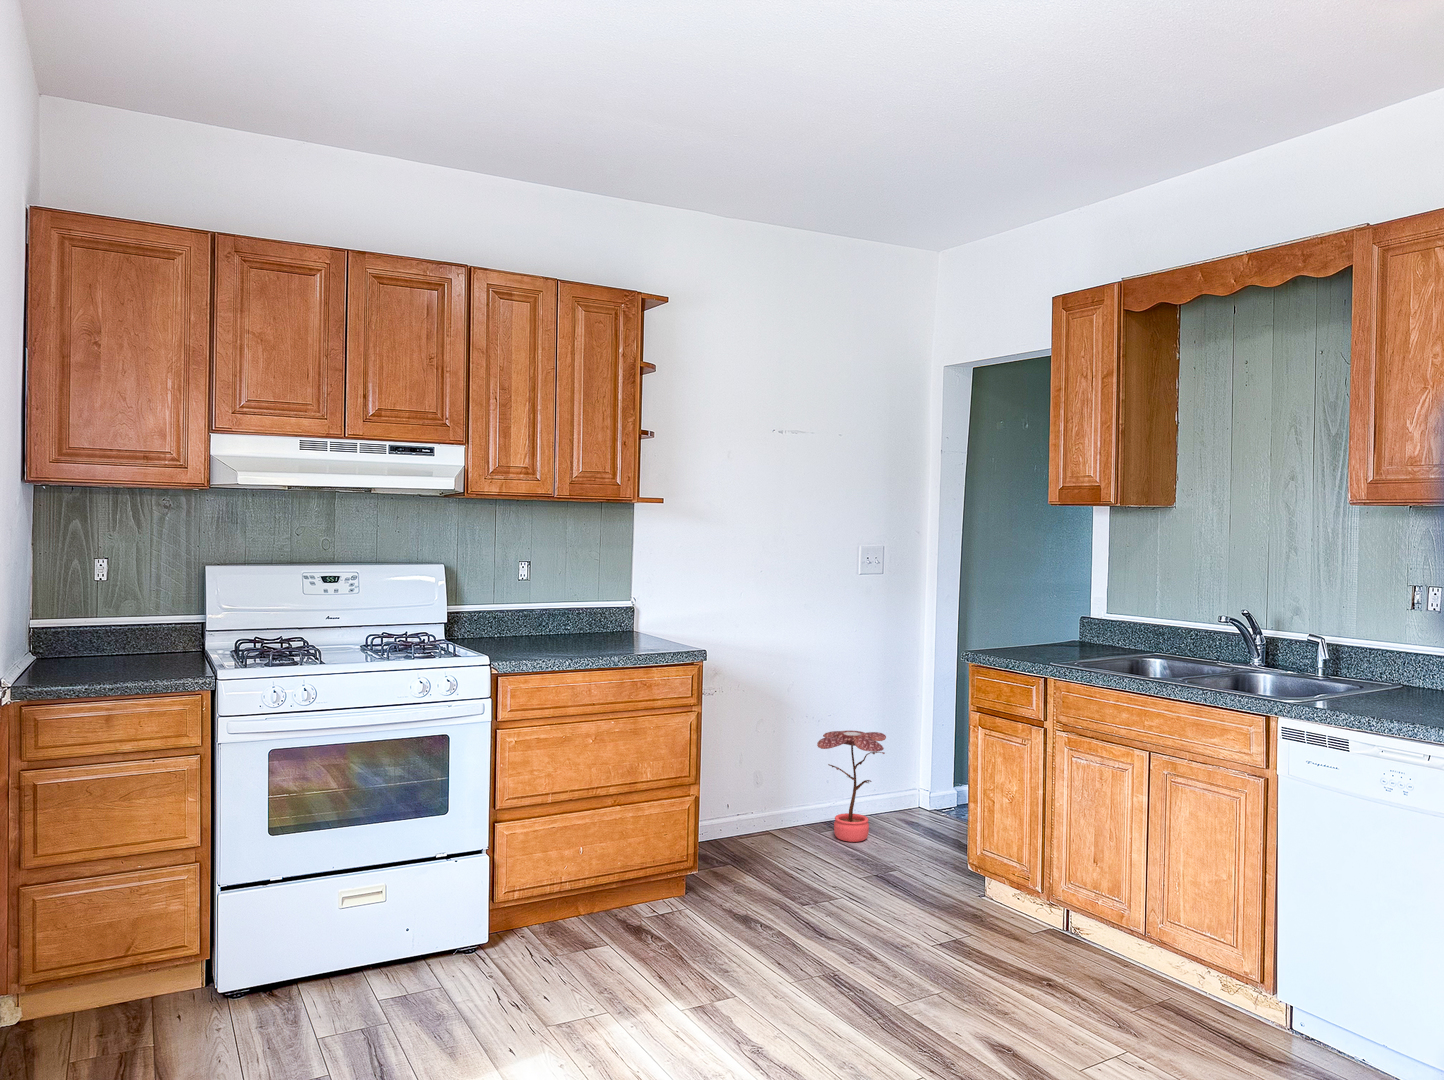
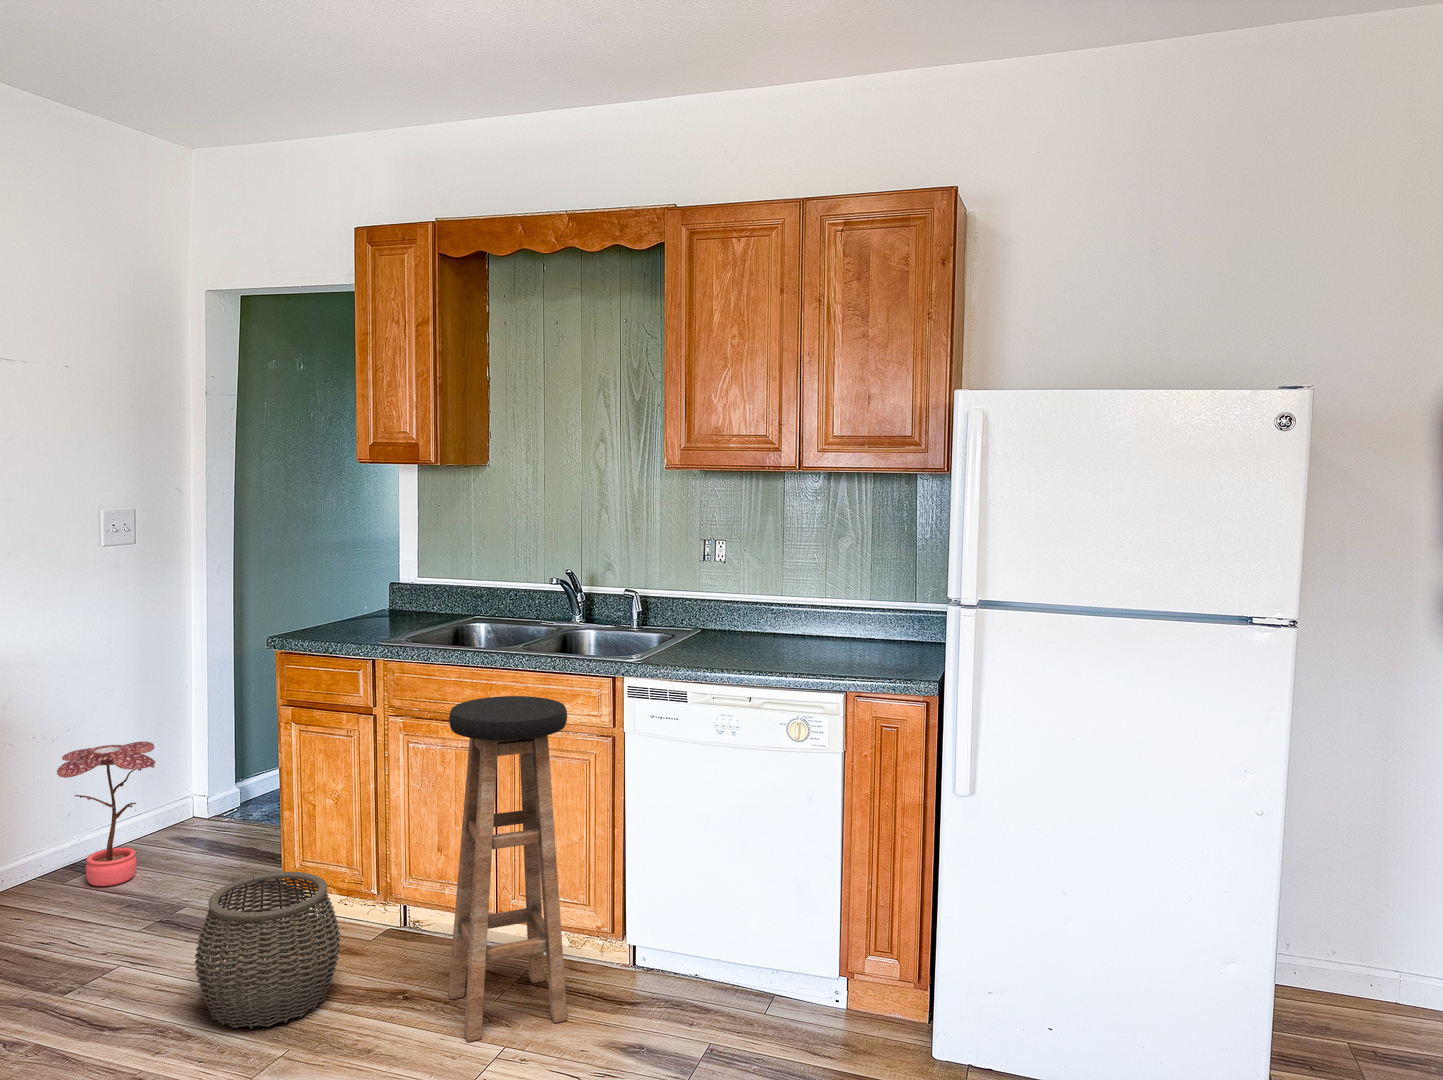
bar stool: none [1089,720,1210,1051] -> present [448,696,567,1042]
woven basket: none [885,845,998,971] -> present [195,872,341,1029]

